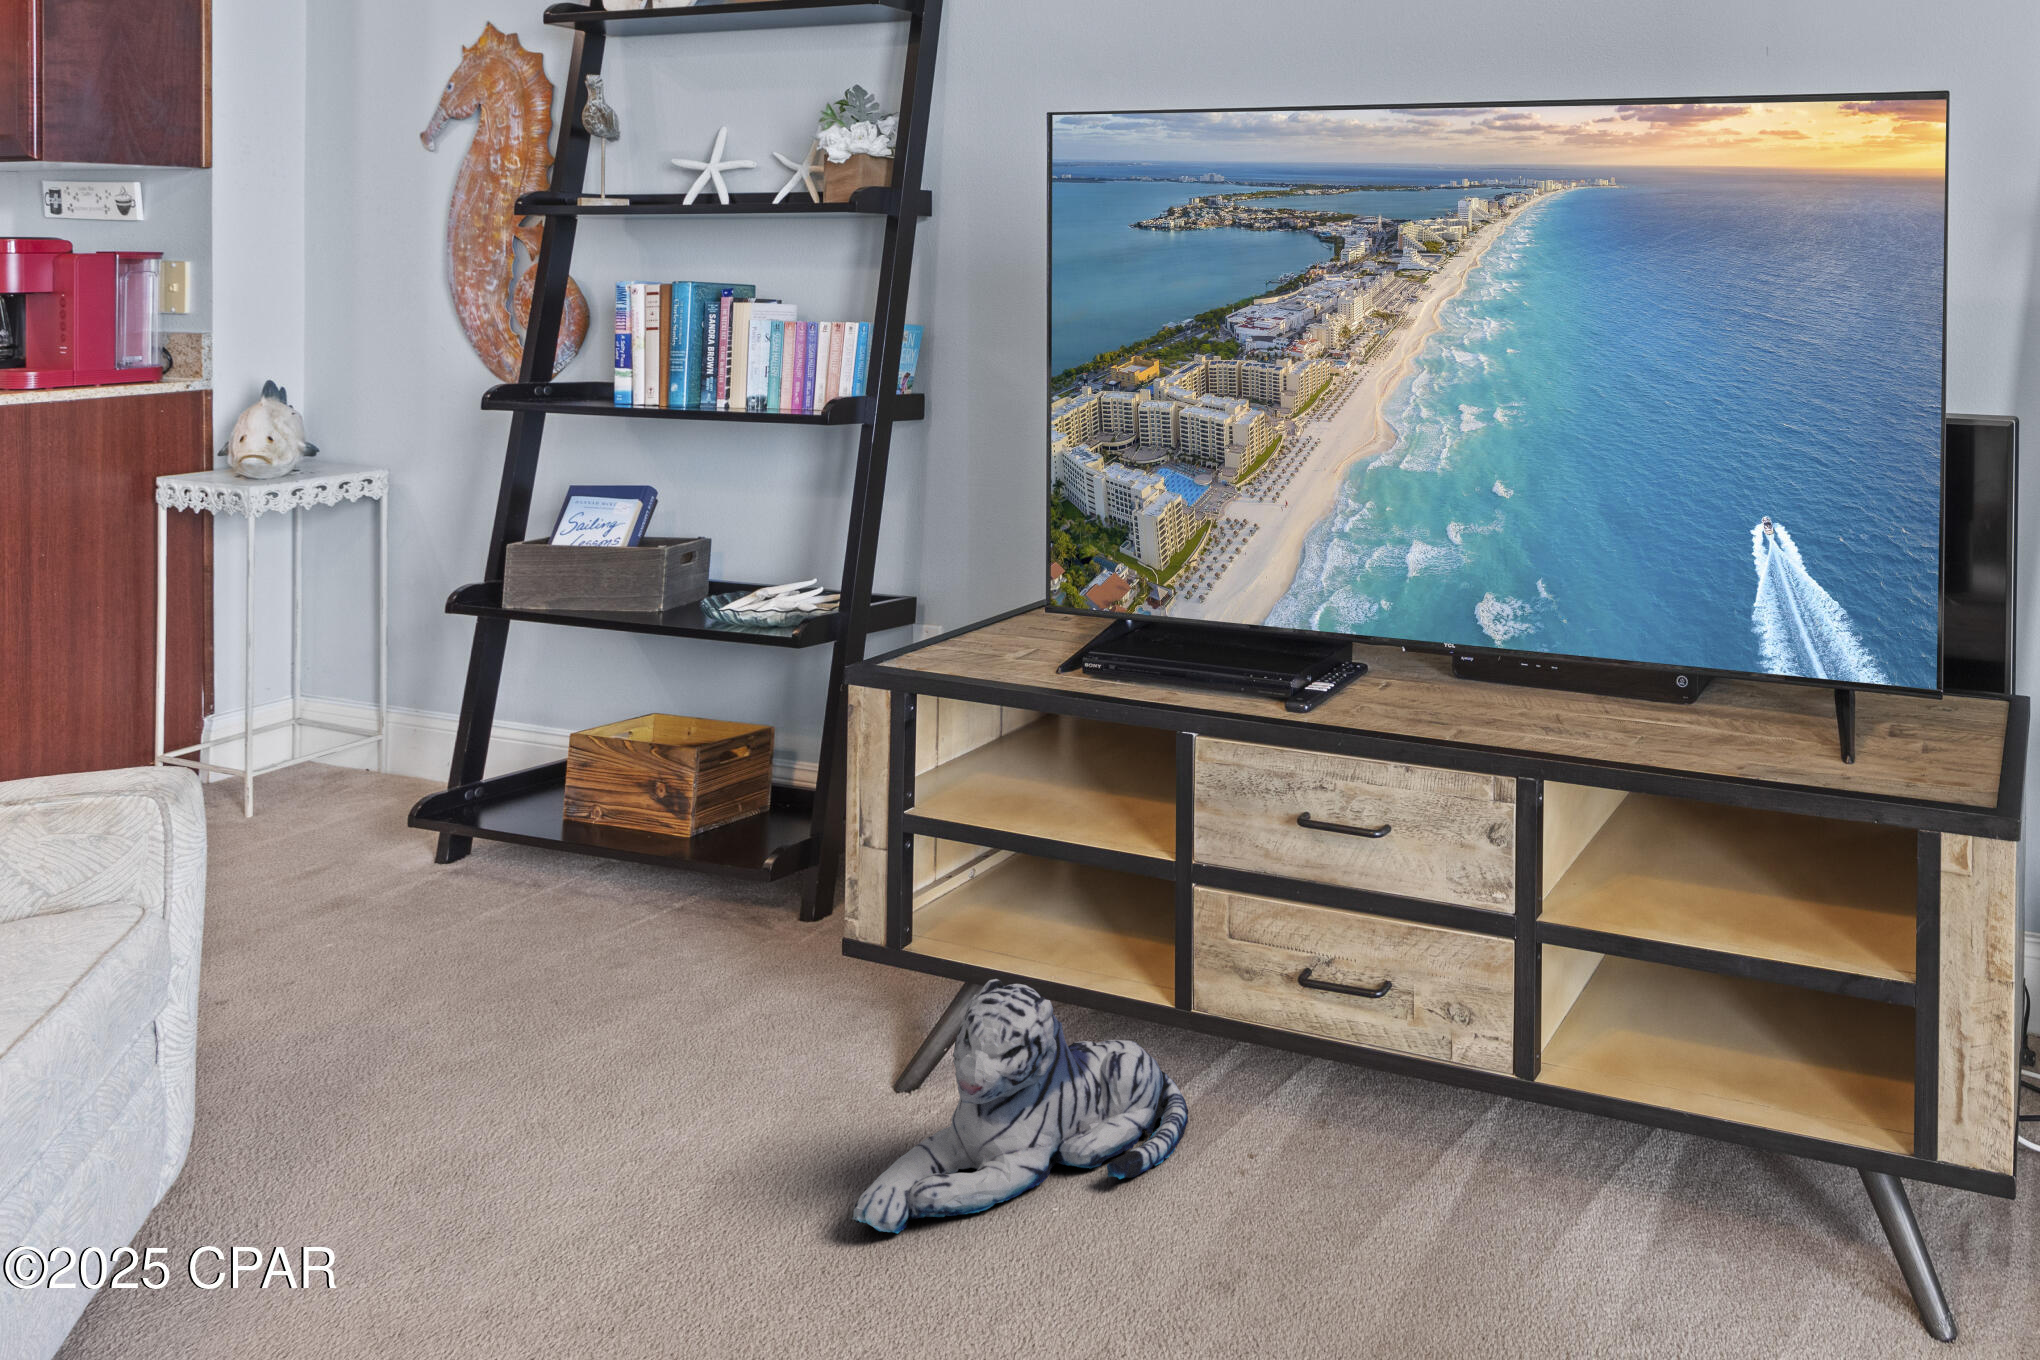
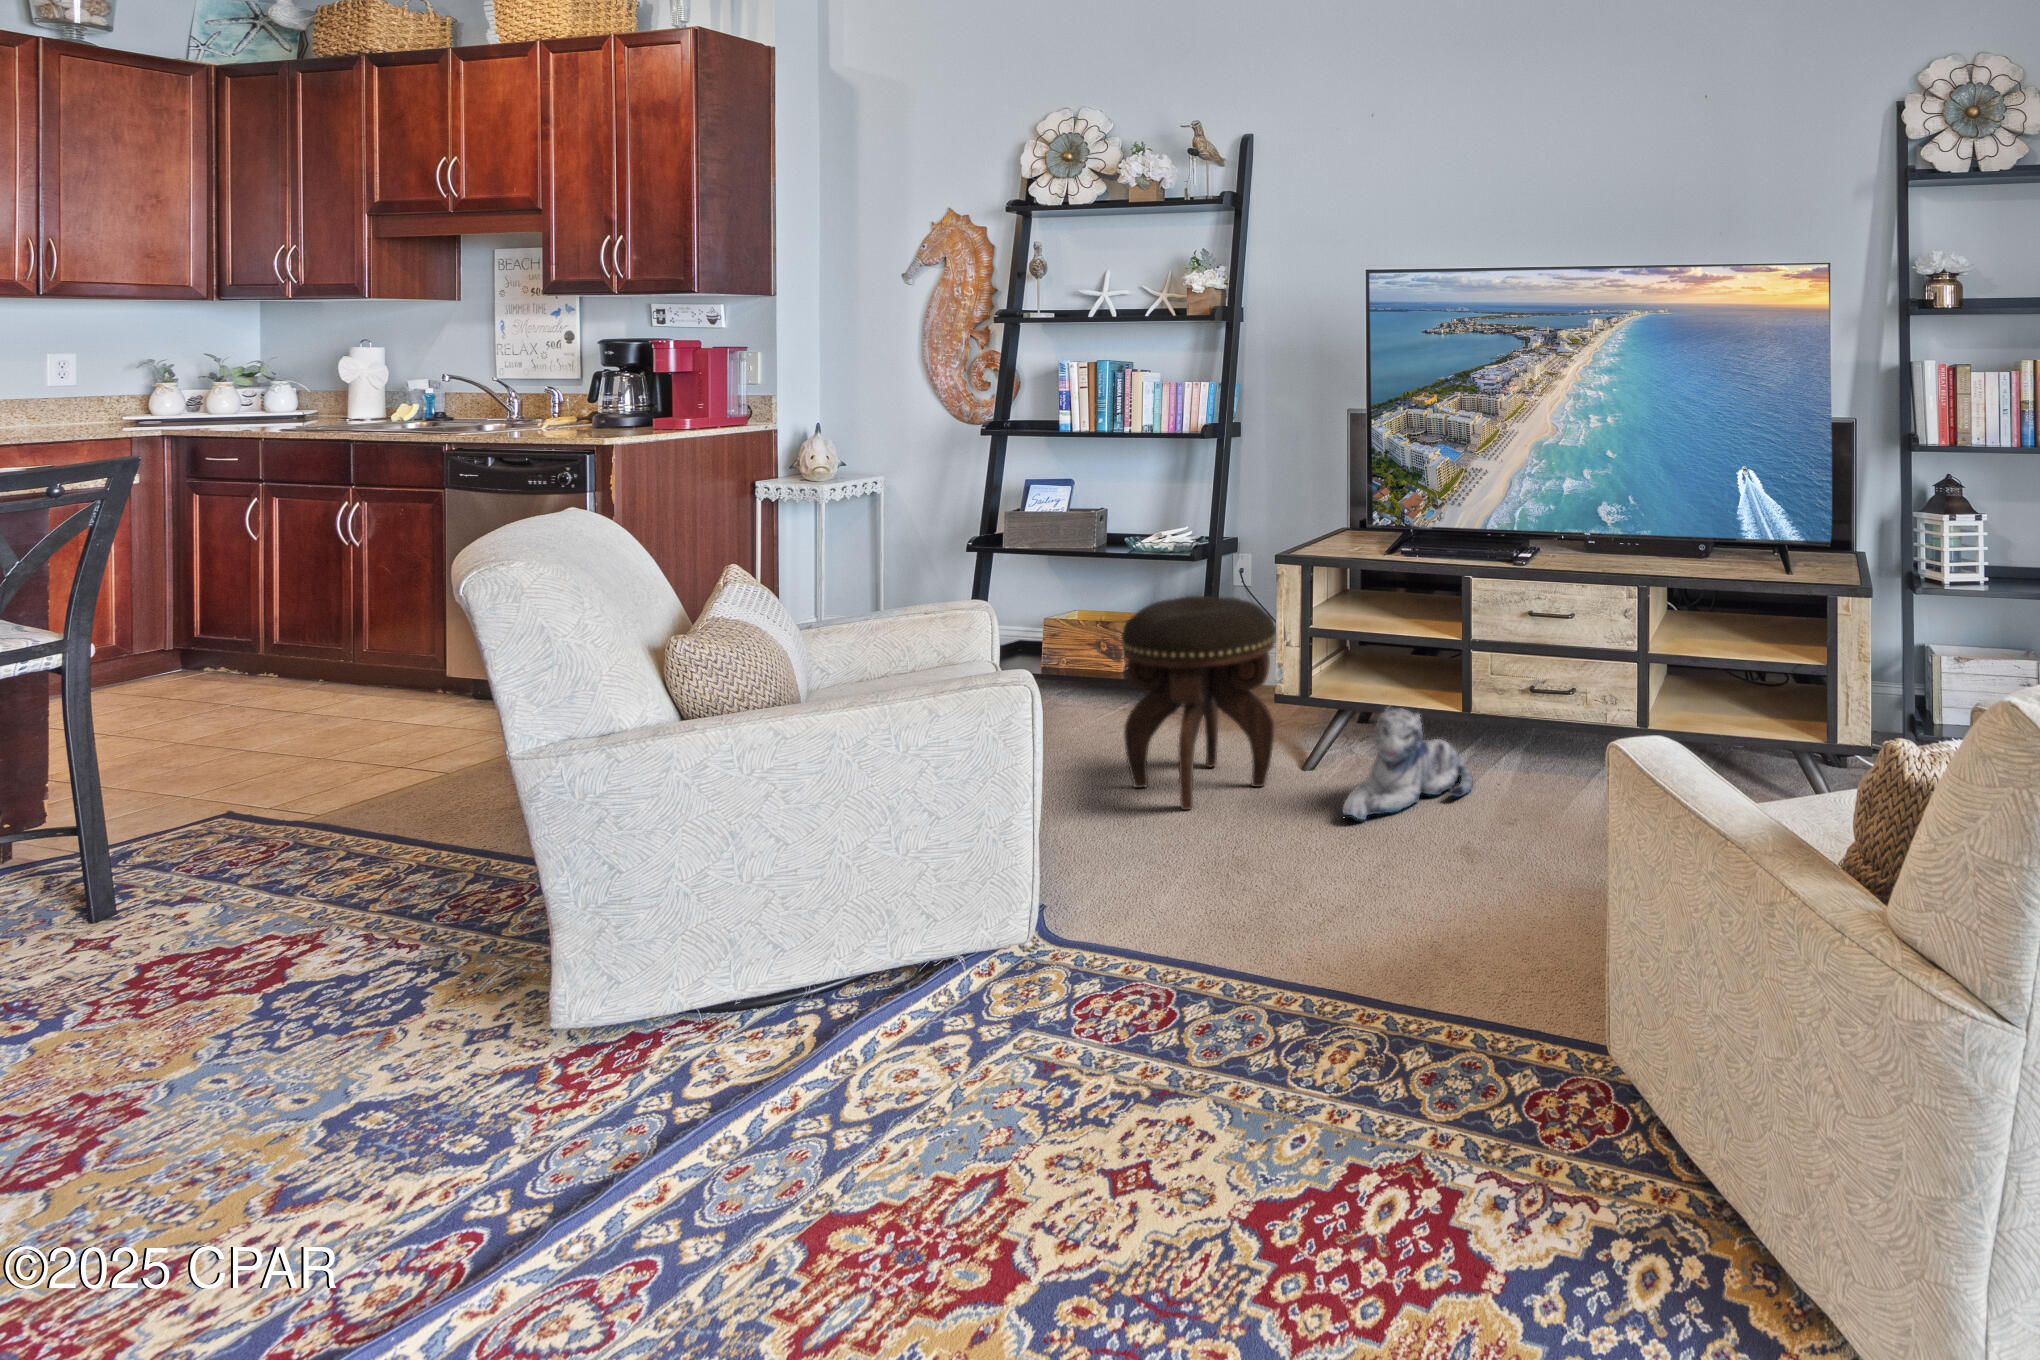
footstool: none [477,728,814,1175] -> present [1121,596,1276,810]

